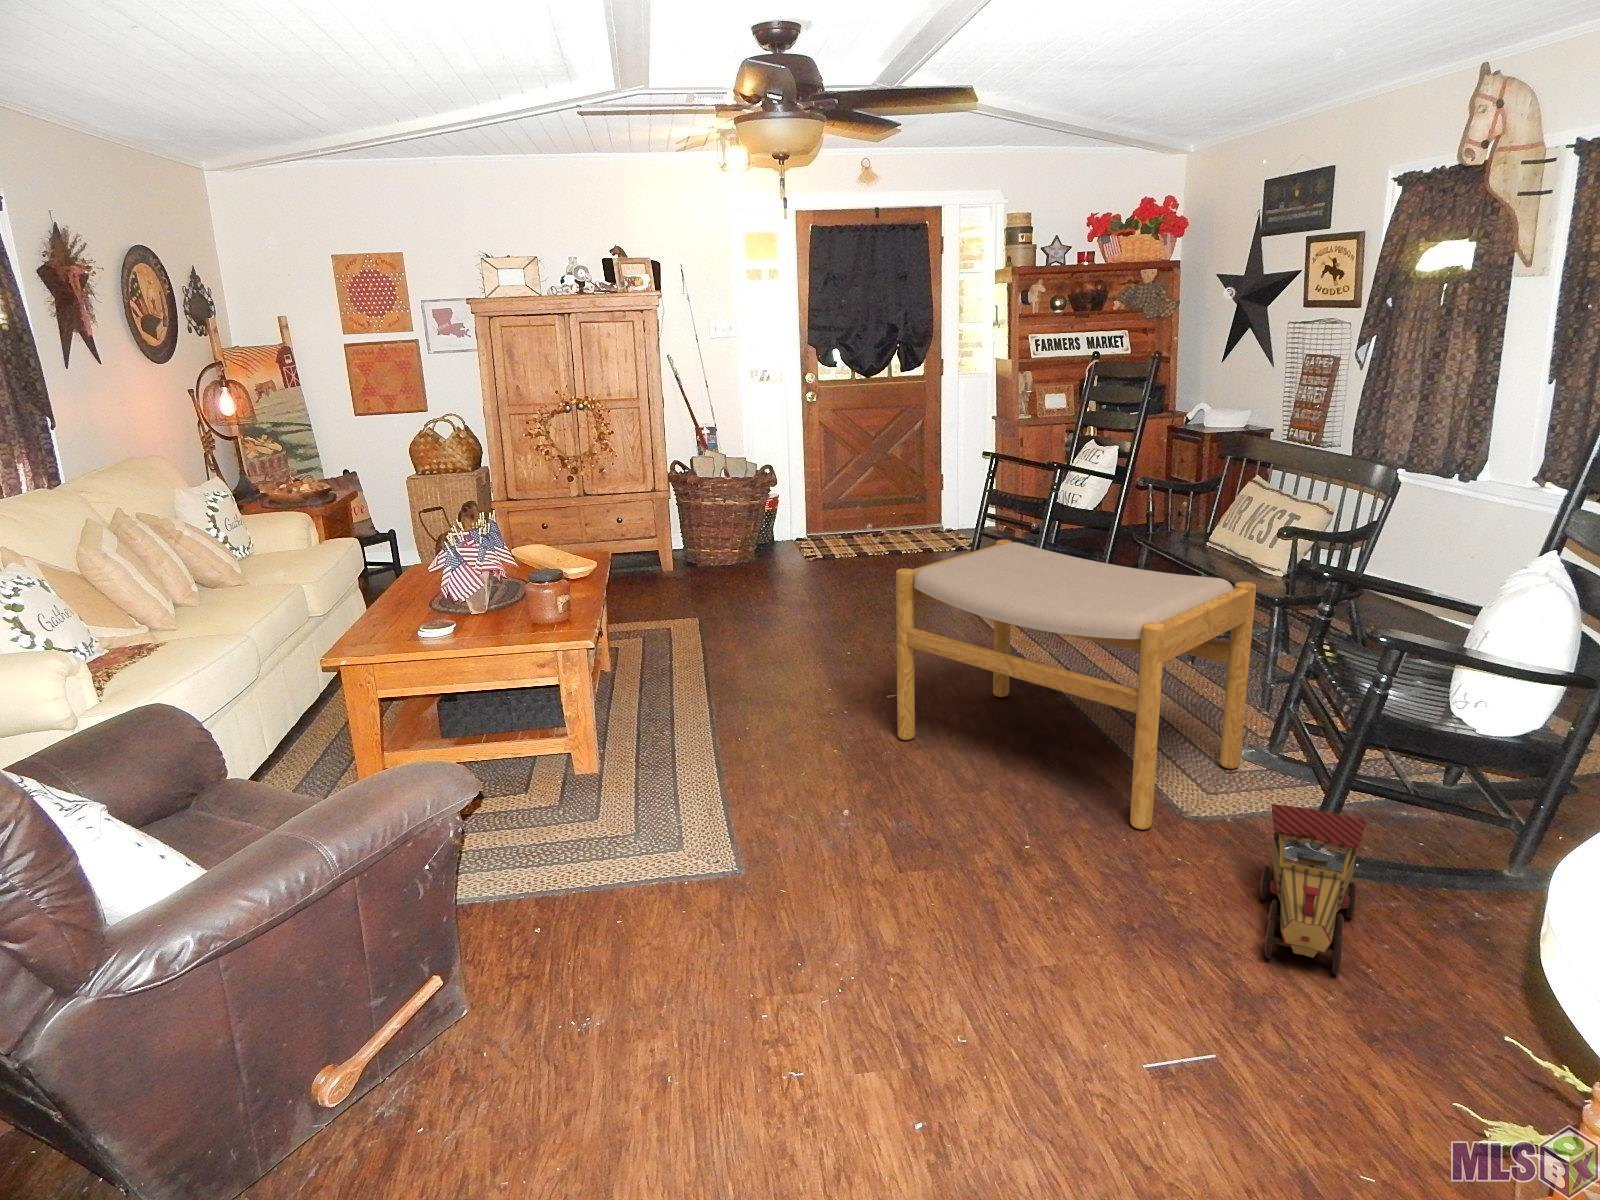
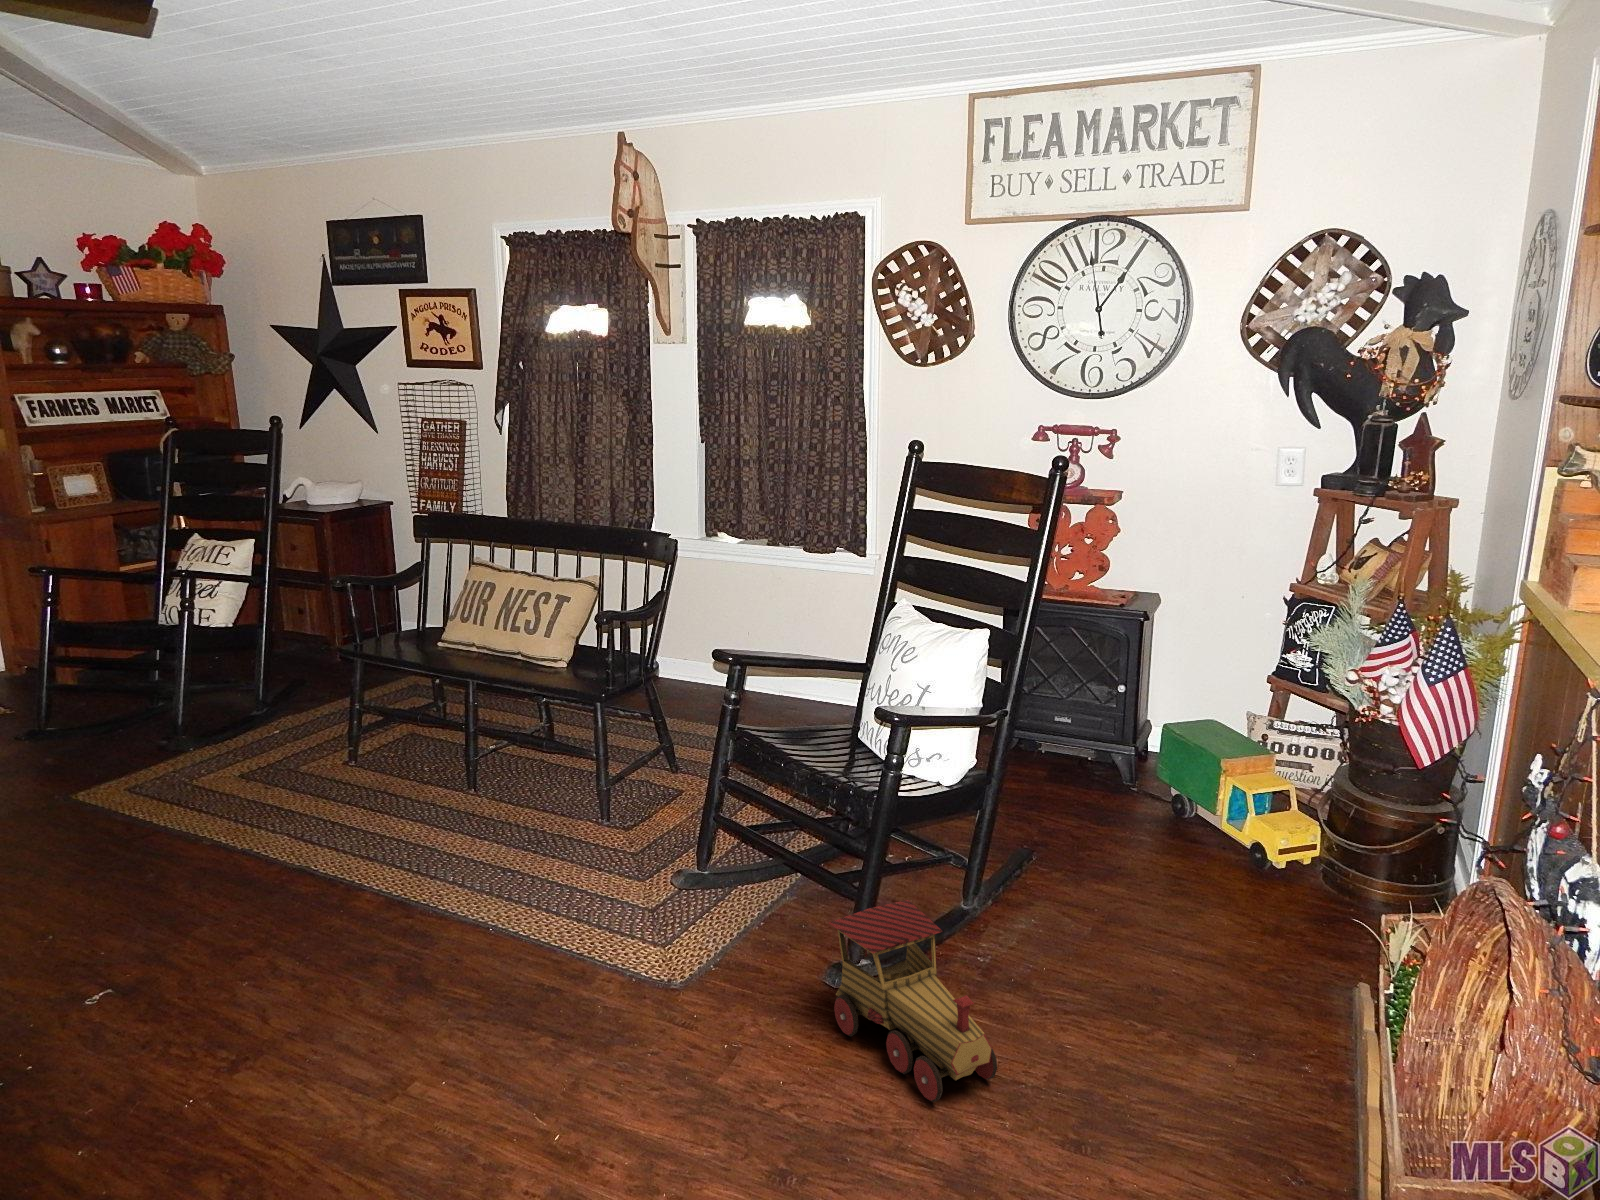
footstool: present [896,540,1256,830] -> none [149,675,666,1066]

